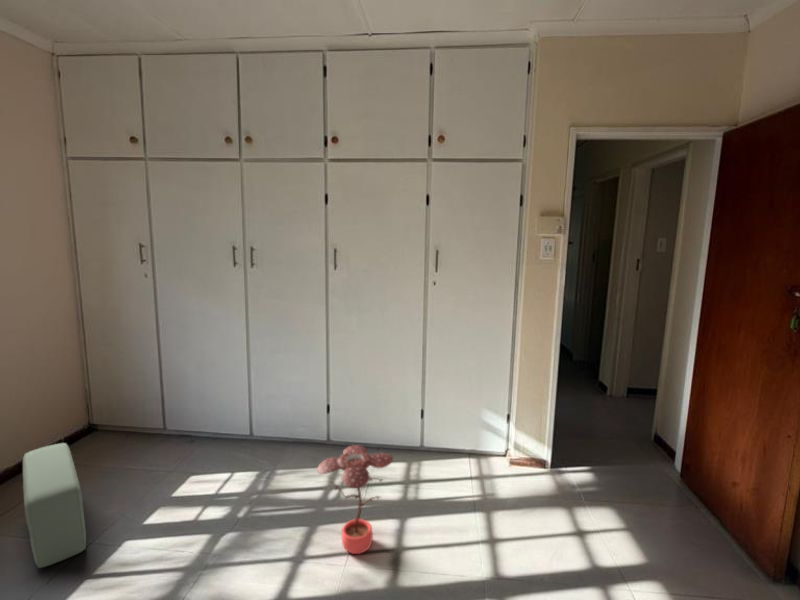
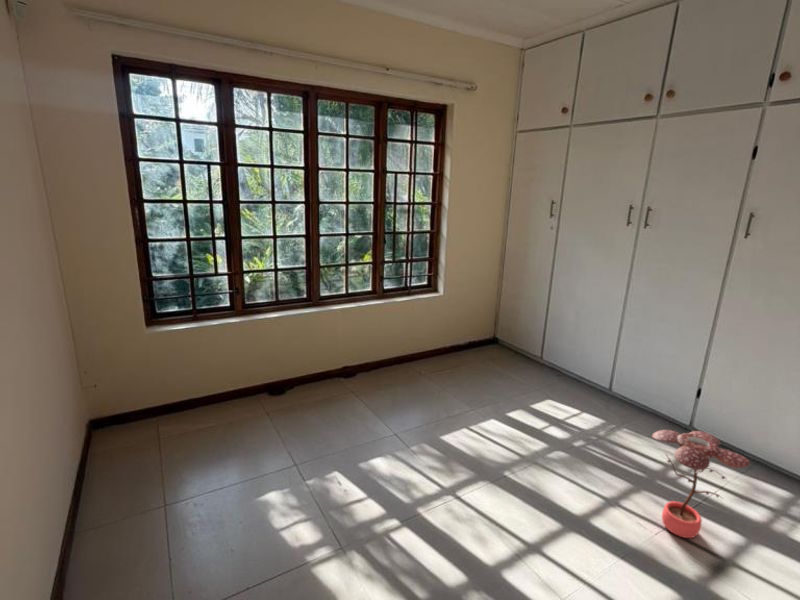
pouf: present [23,443,86,568] -> none [445,338,477,411]

